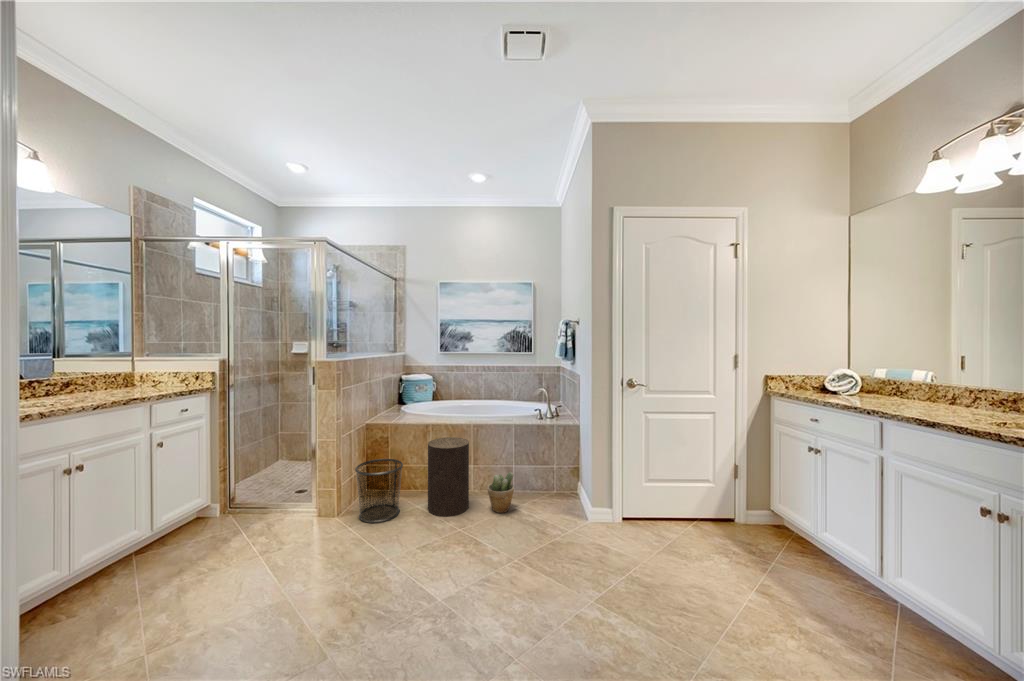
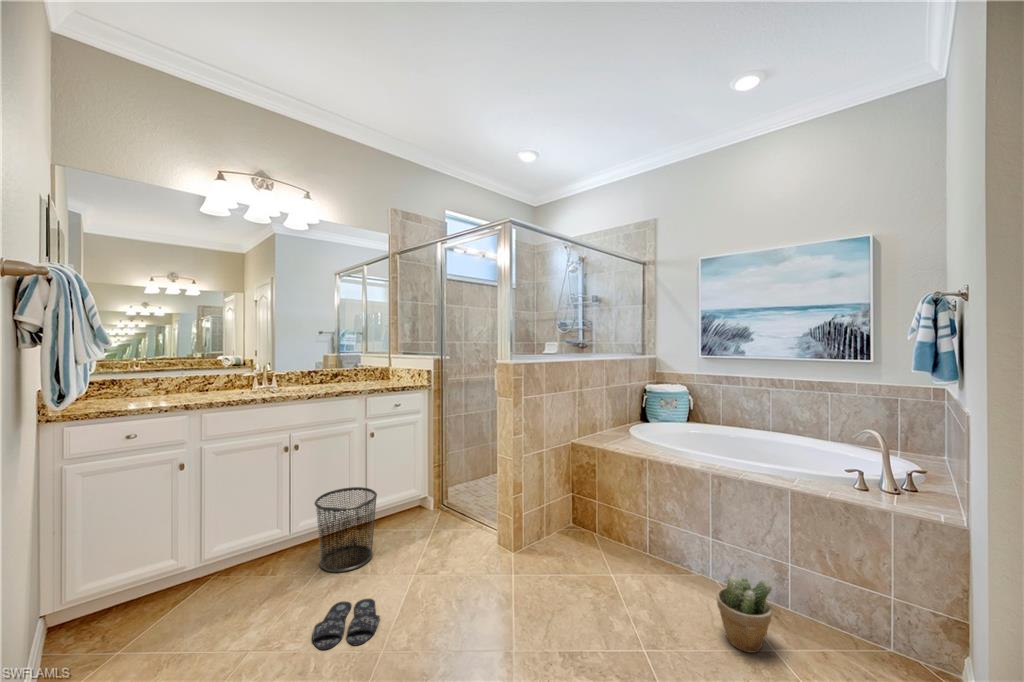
stool: present [428,437,469,517] -> none [622,484,689,618]
waste bin: present [355,459,403,523] -> present [315,487,377,572]
slippers: none [182,591,257,641] -> present [312,599,380,650]

